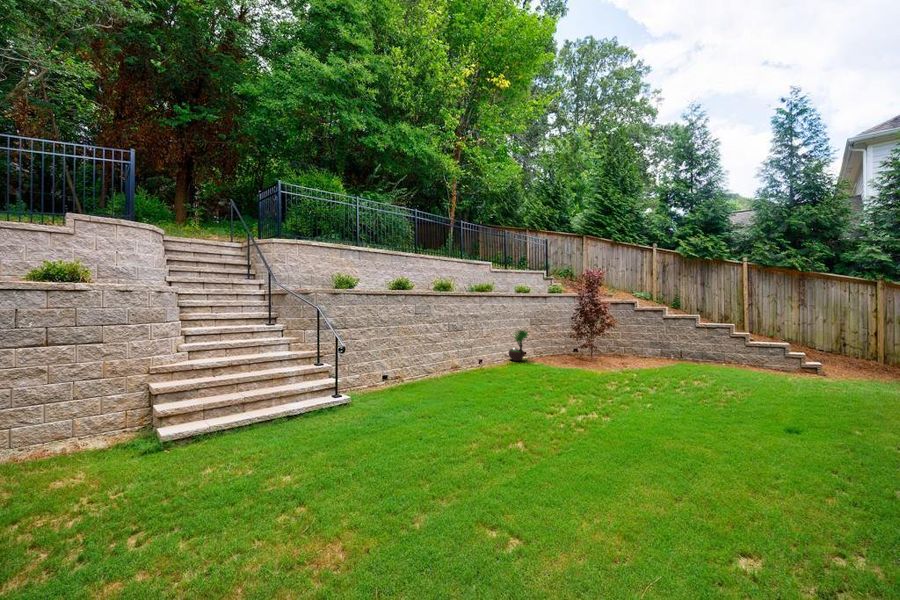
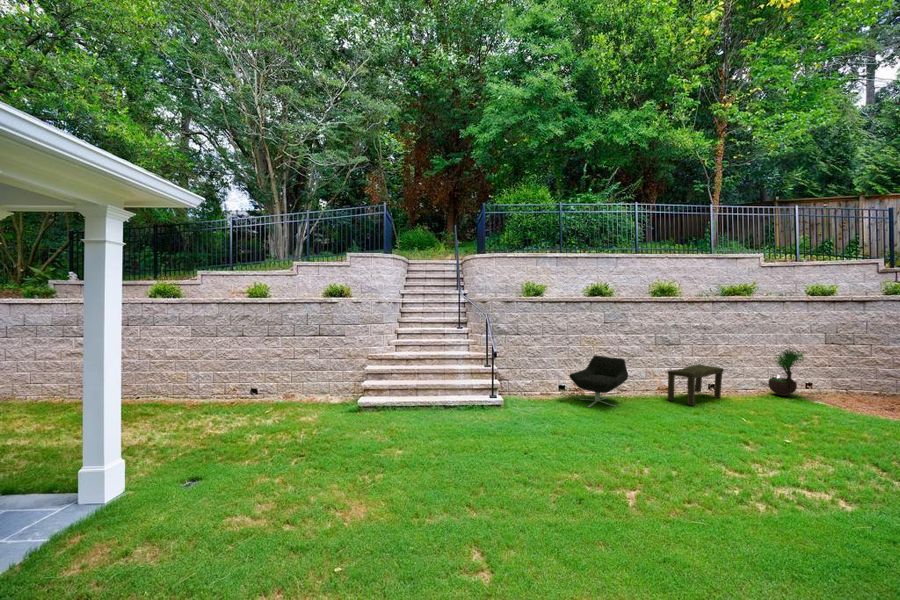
lounge chair: none [397,344,442,391] -> present [569,355,628,407]
bench: none [463,344,492,376] -> present [668,365,724,406]

